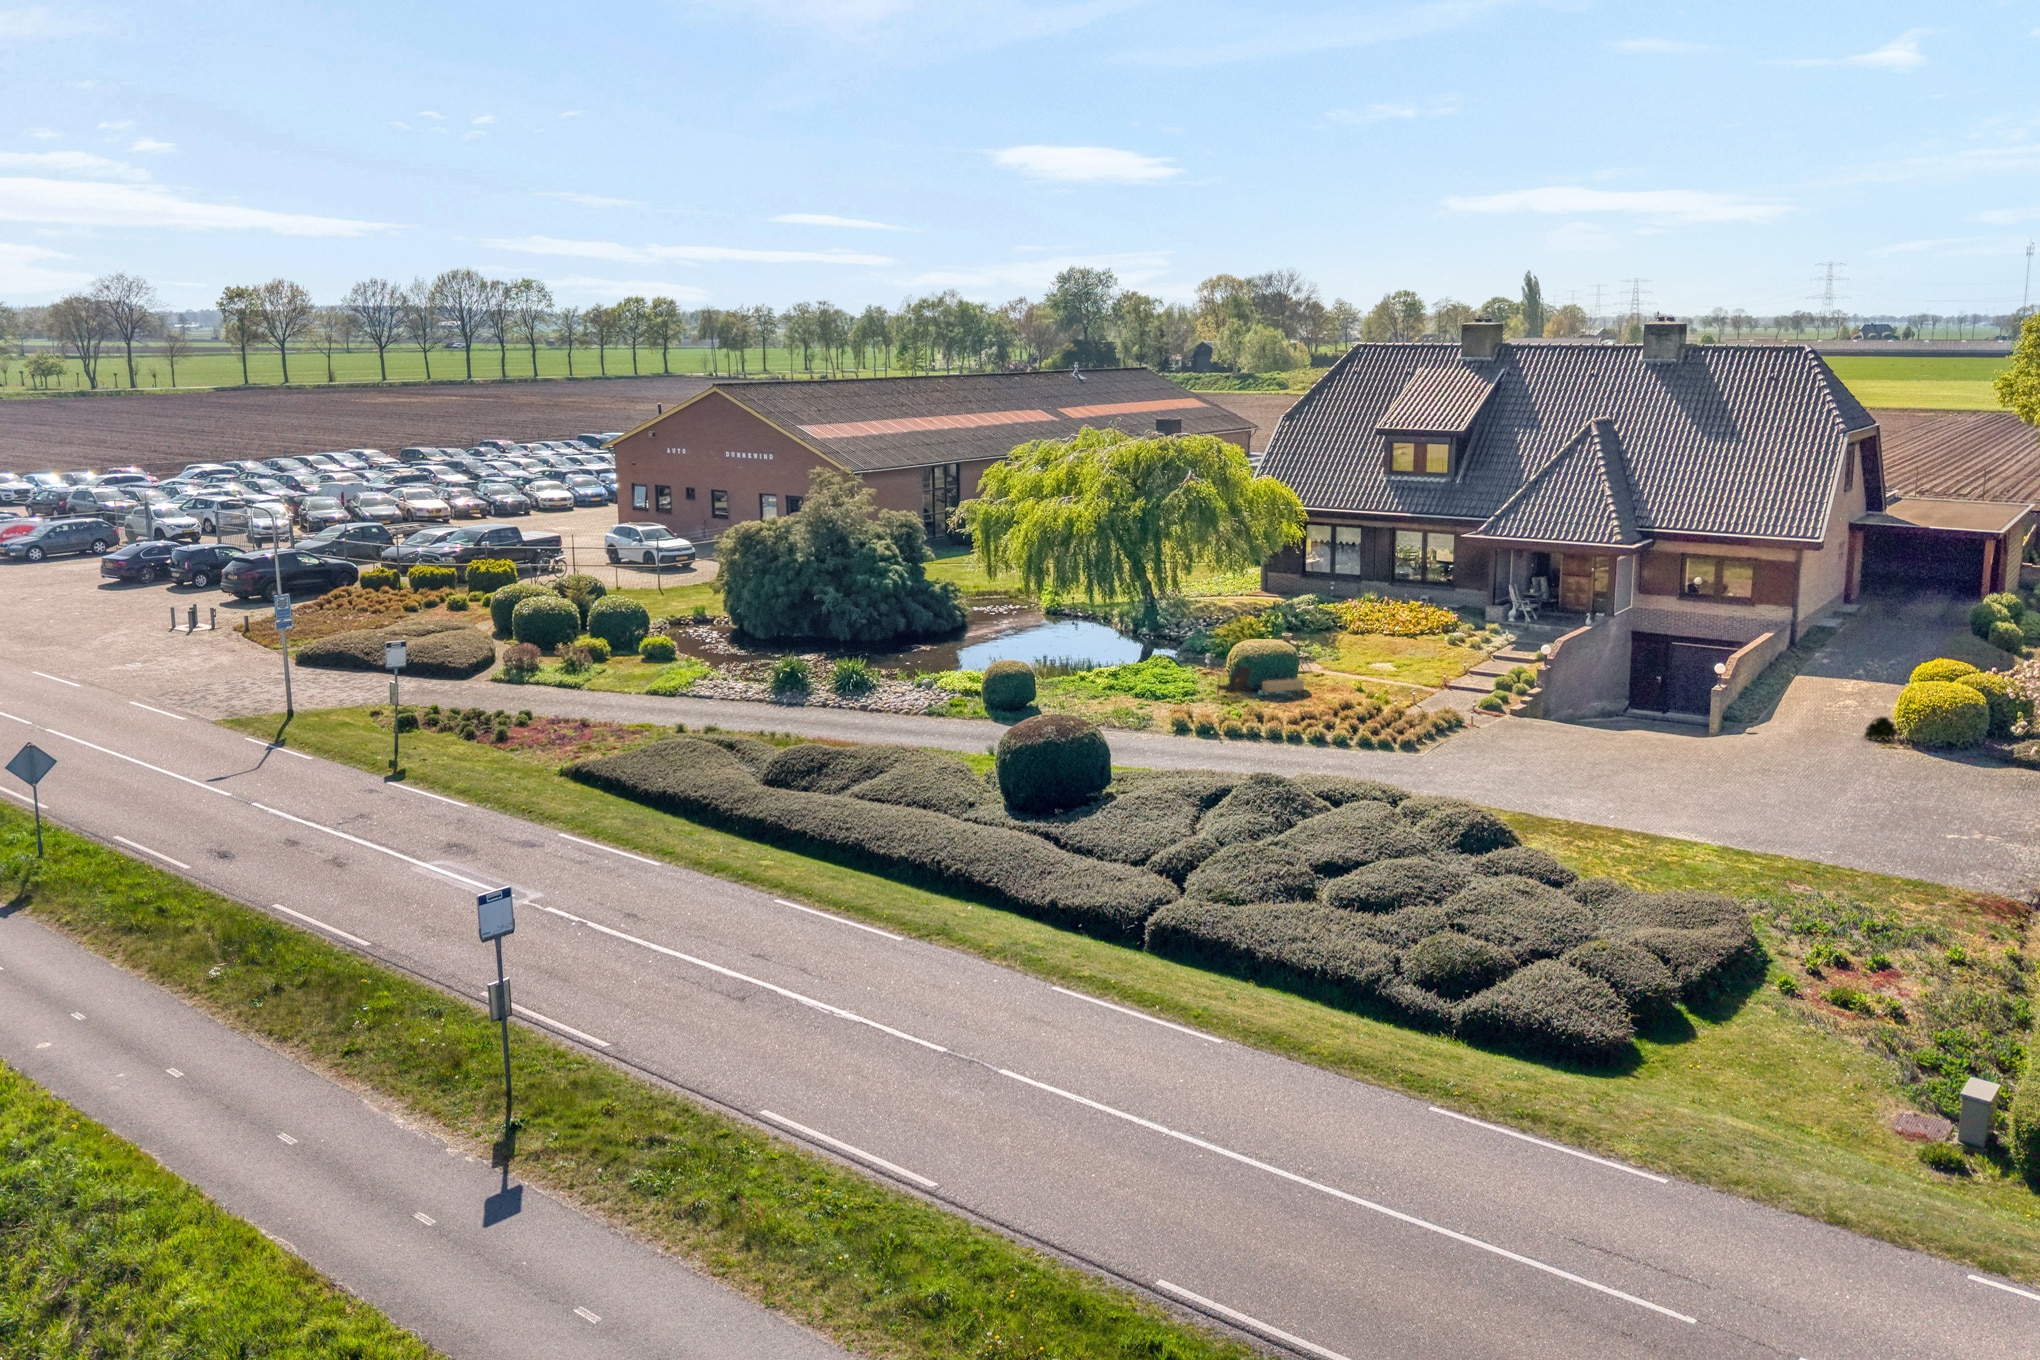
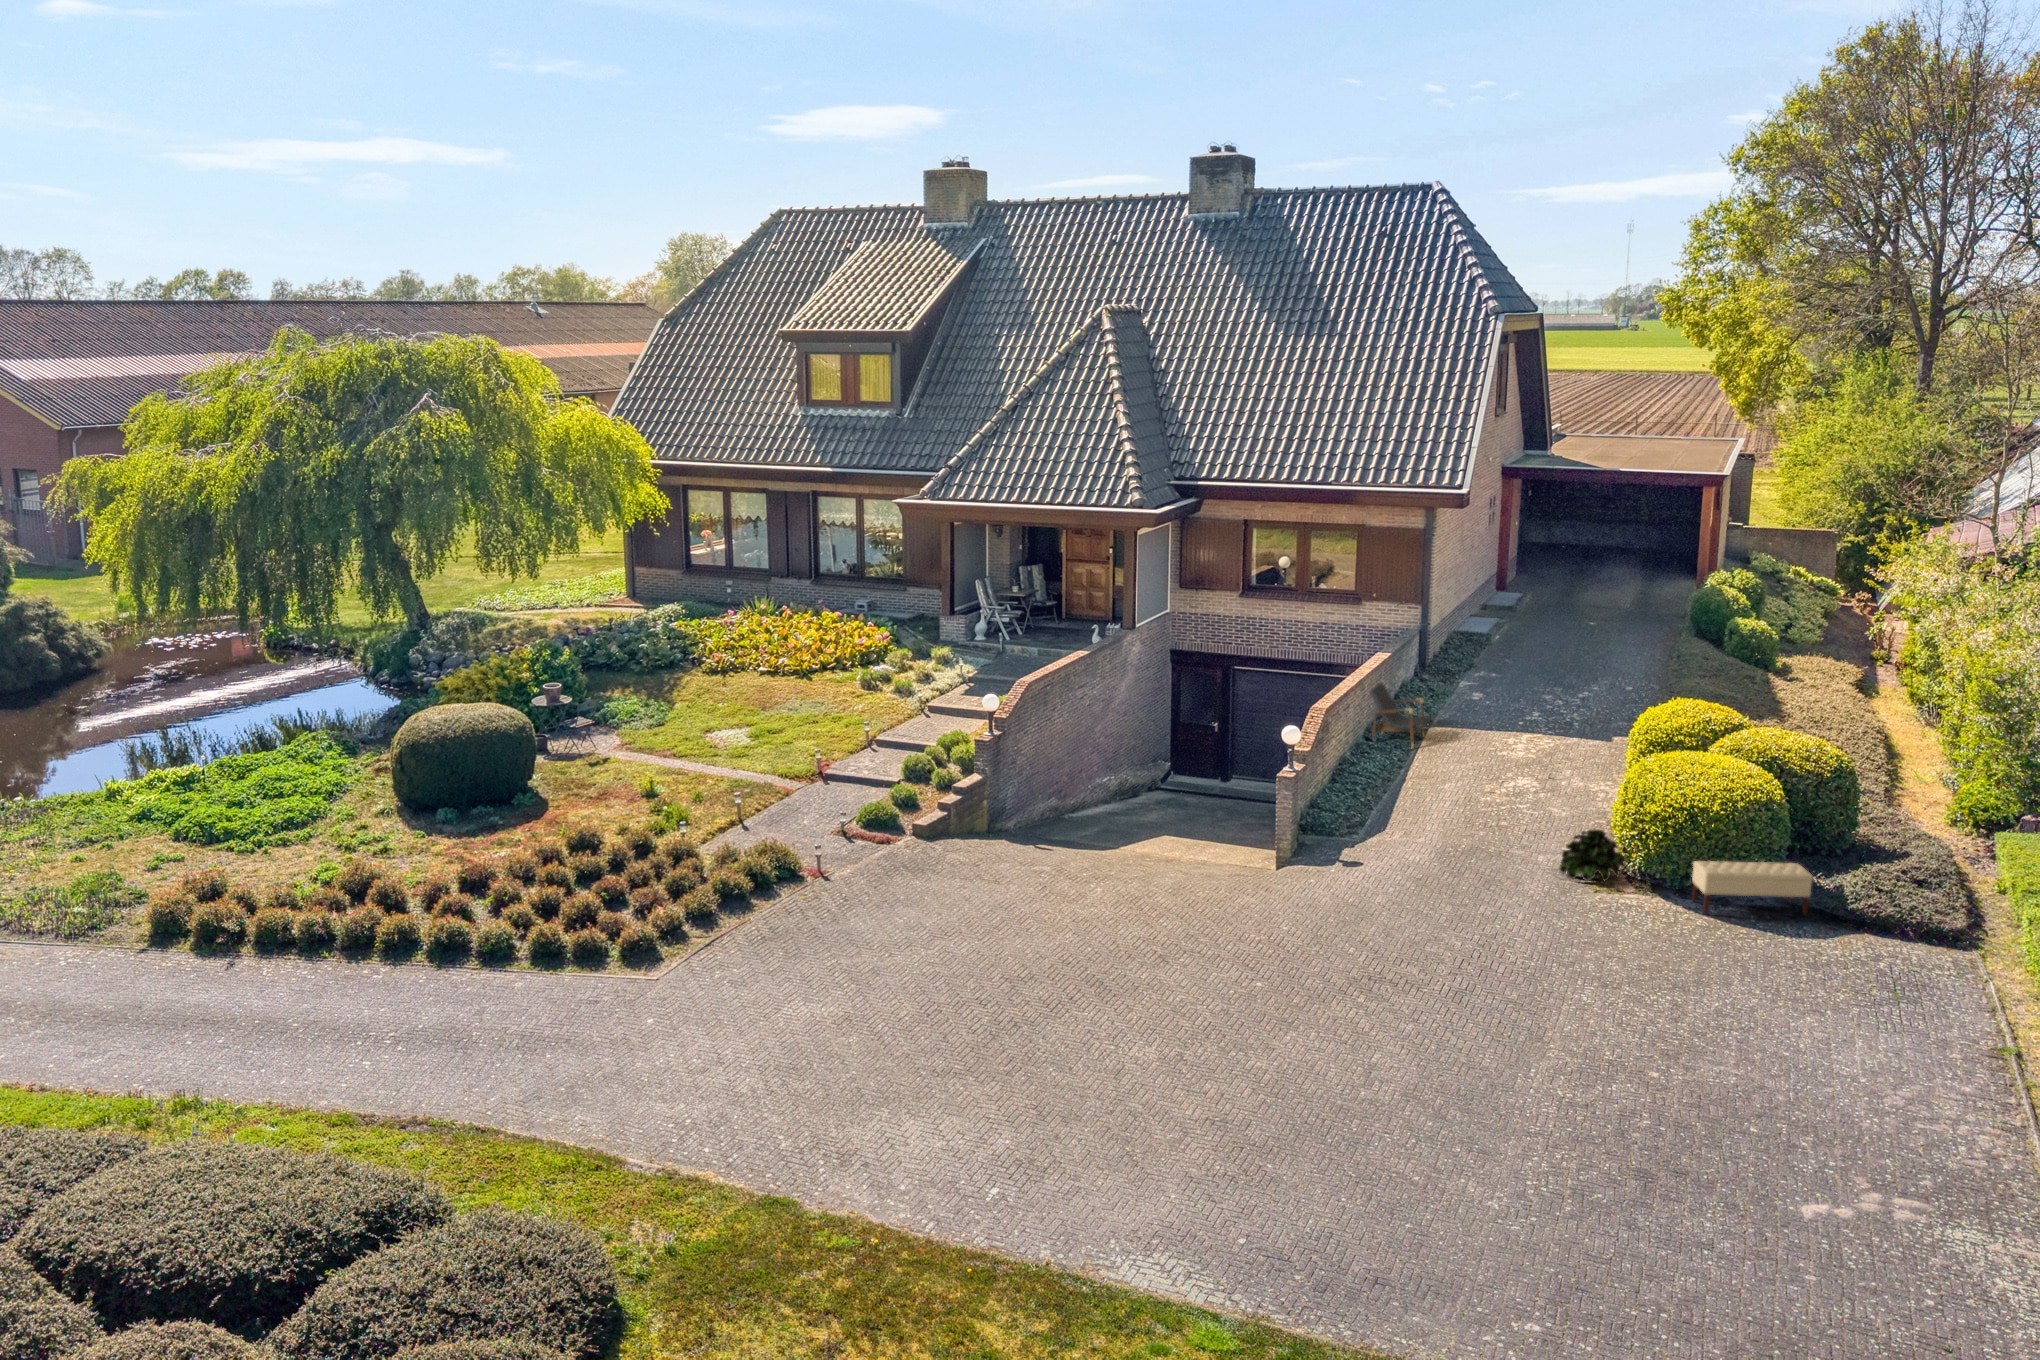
lounge chair: present [1217,665,1252,697] -> present [1370,683,1432,748]
bench: present [1262,678,1304,699] -> present [1692,861,1813,916]

